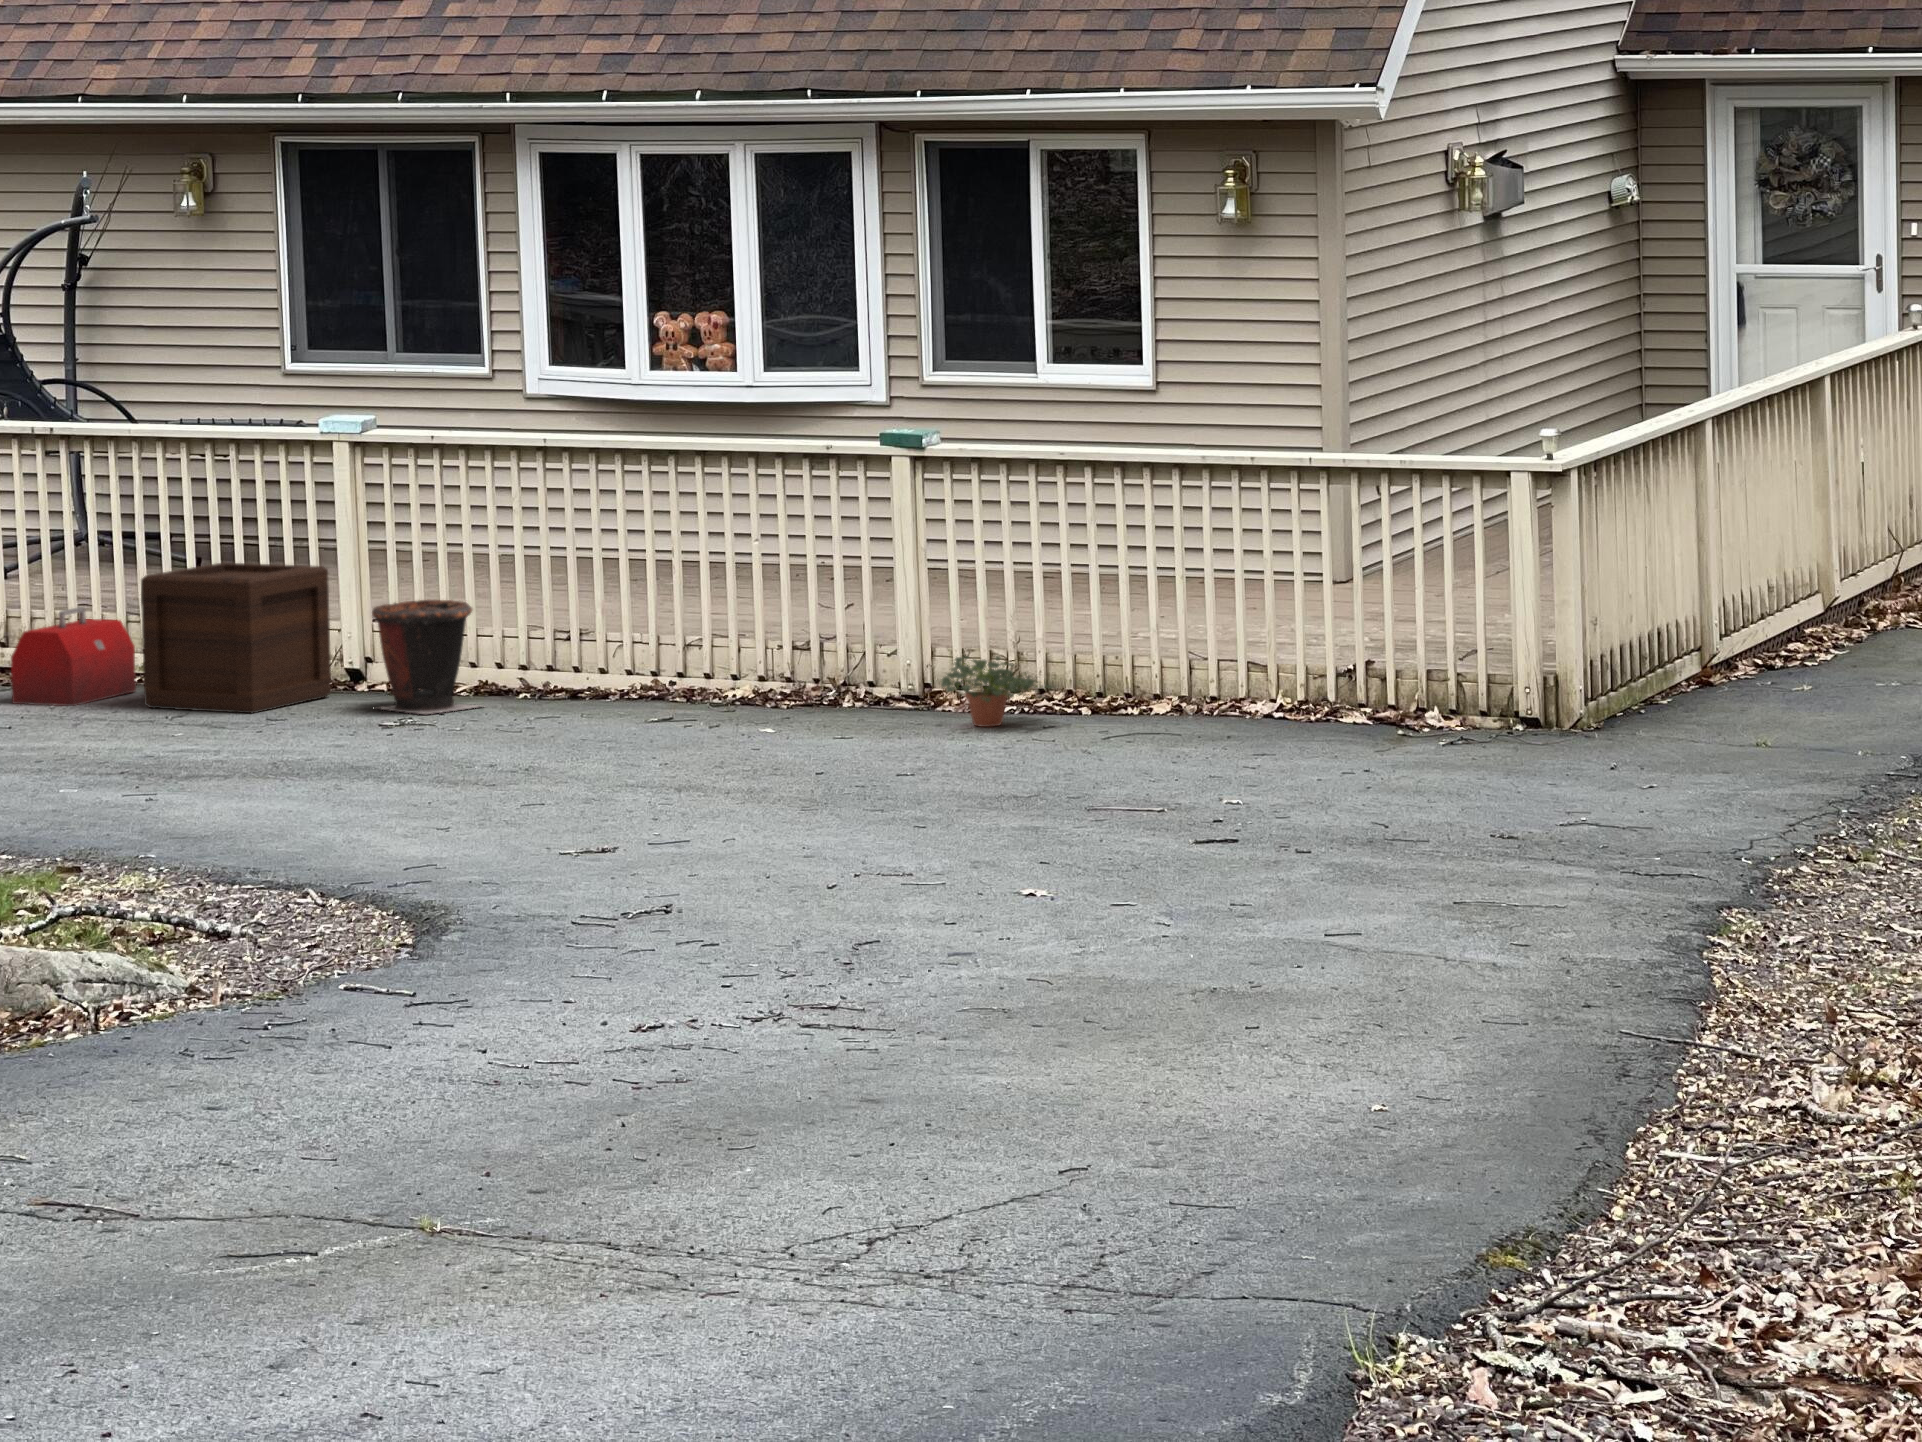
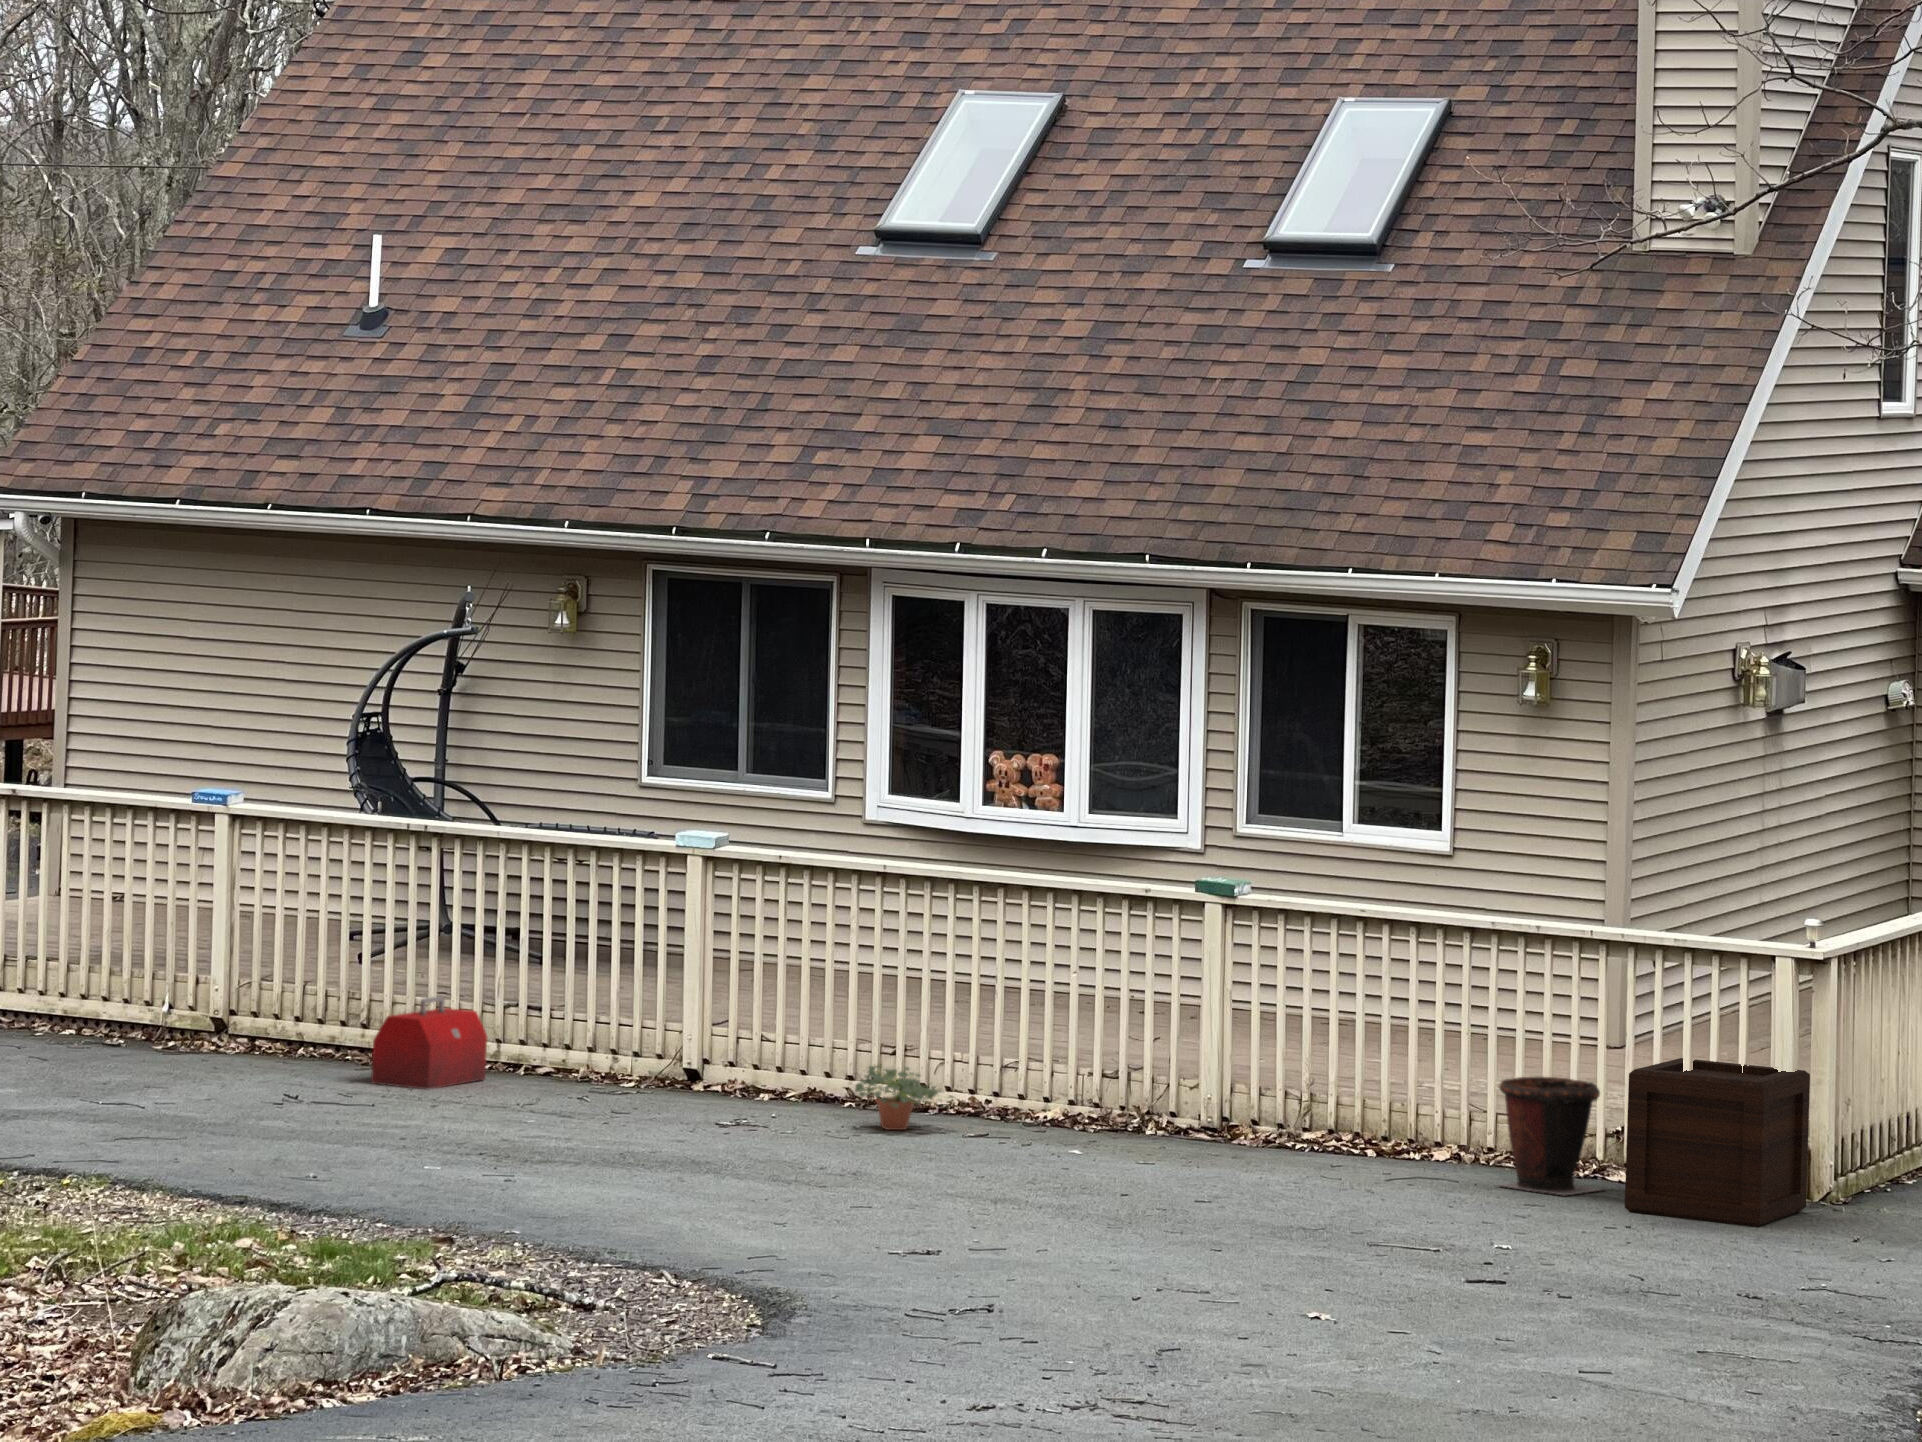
wooden crate: present [141,563,332,713] -> present [1625,1058,1810,1227]
trash can: present [372,600,478,714] -> present [1499,1077,1603,1195]
potted plant: present [941,656,1052,727] -> present [855,1065,953,1130]

